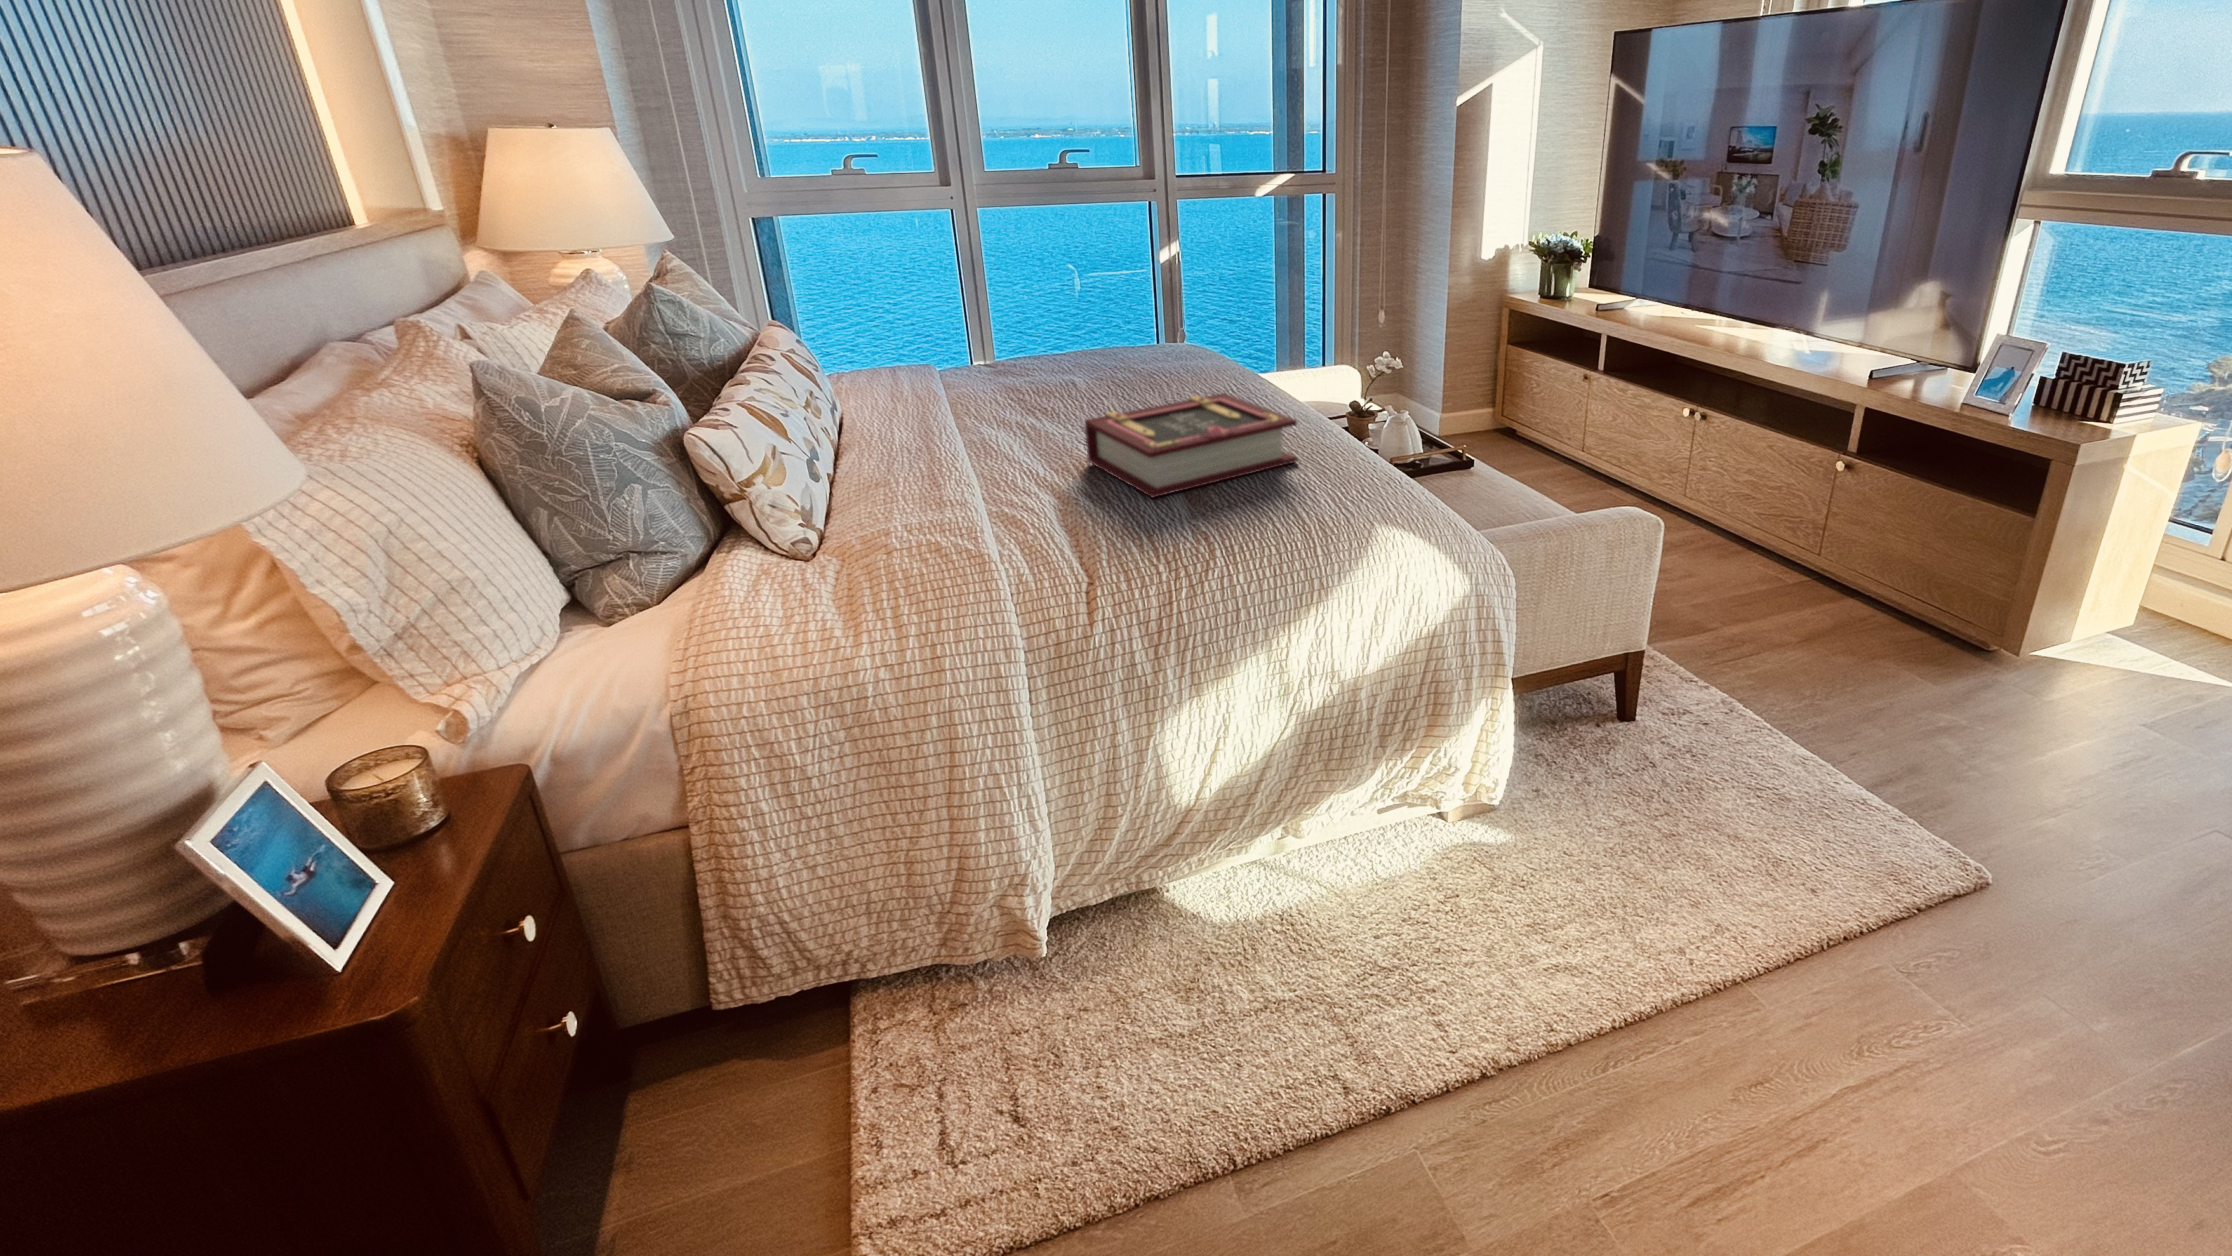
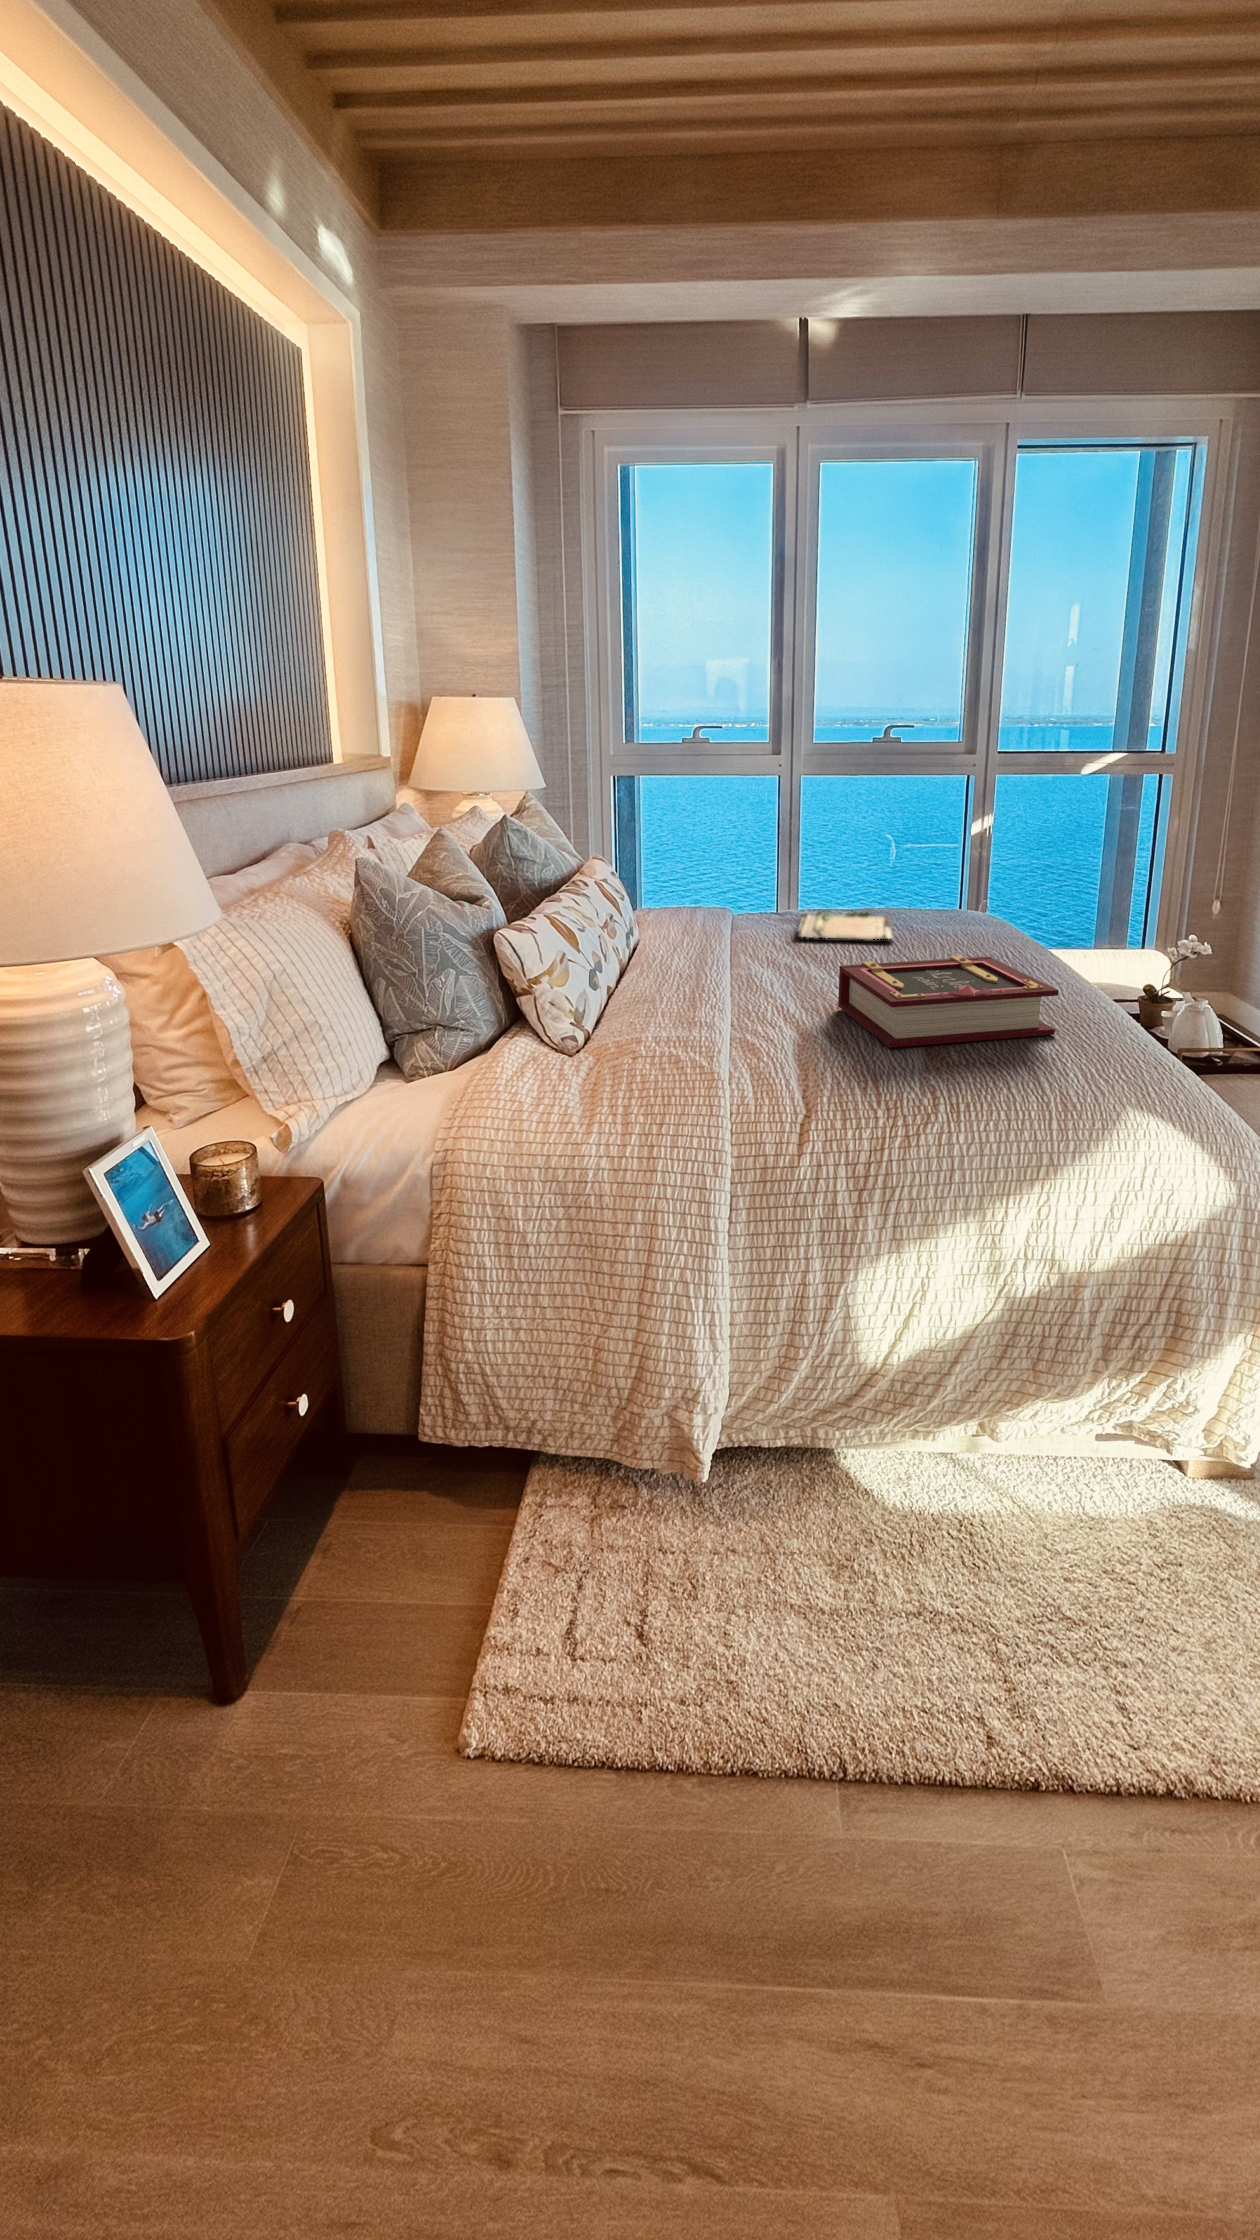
tray: none [1019,348,1120,392] -> present [798,910,894,939]

